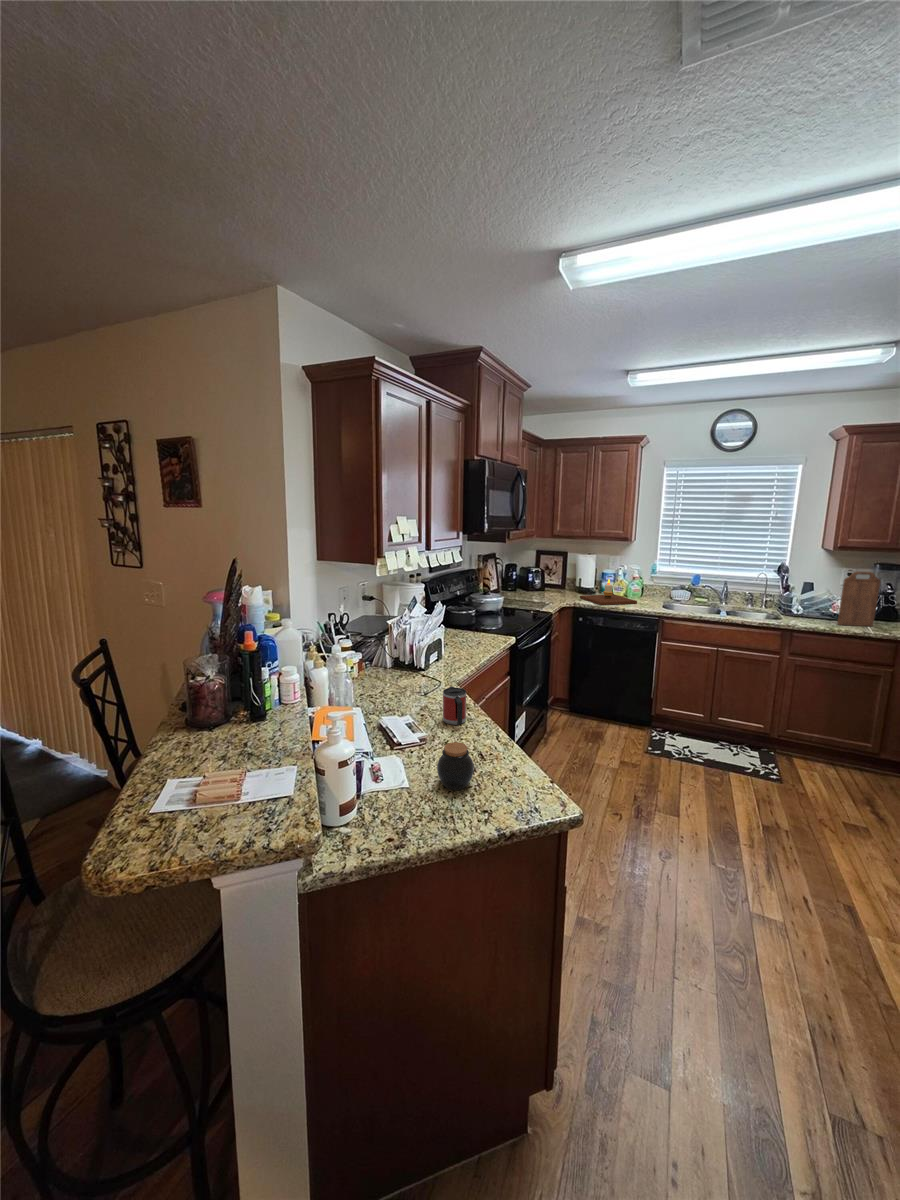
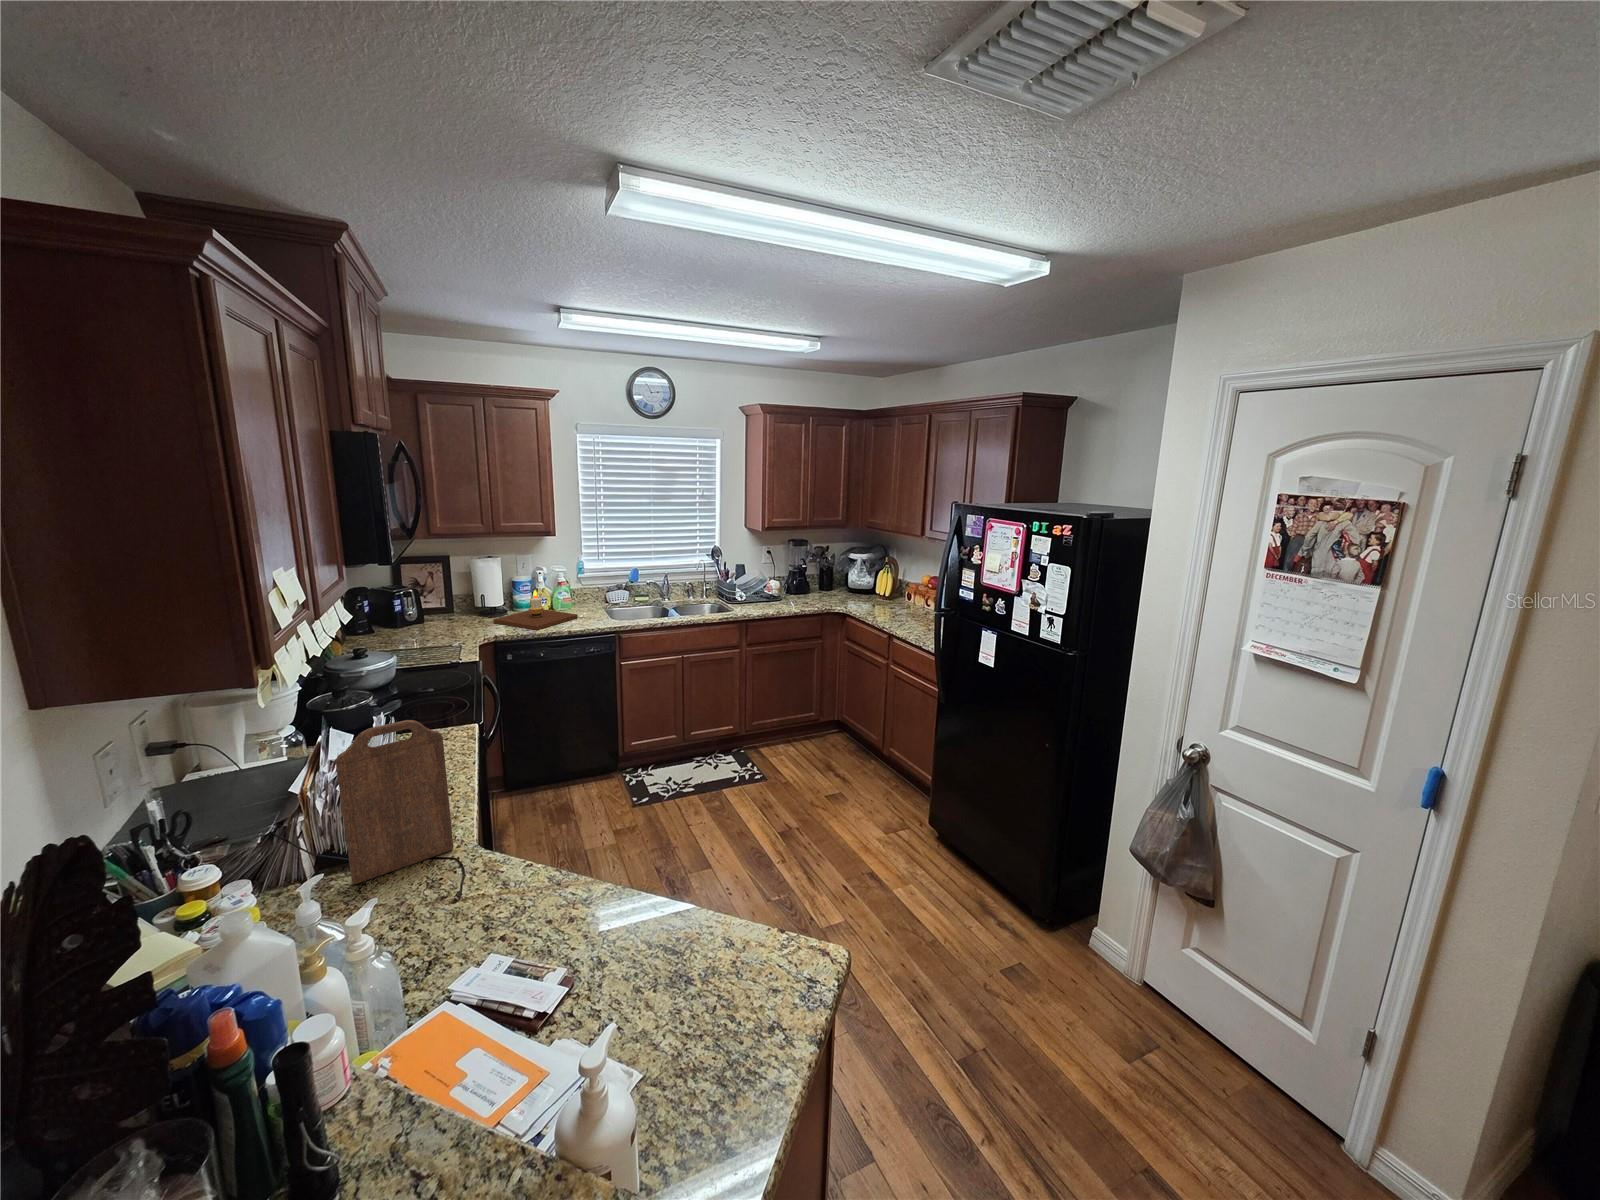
cutting board: present [837,571,880,626] -> present [335,720,453,884]
mug: present [443,686,466,725] -> none [544,863,595,930]
jar: present [437,742,474,790] -> none [665,957,720,1034]

